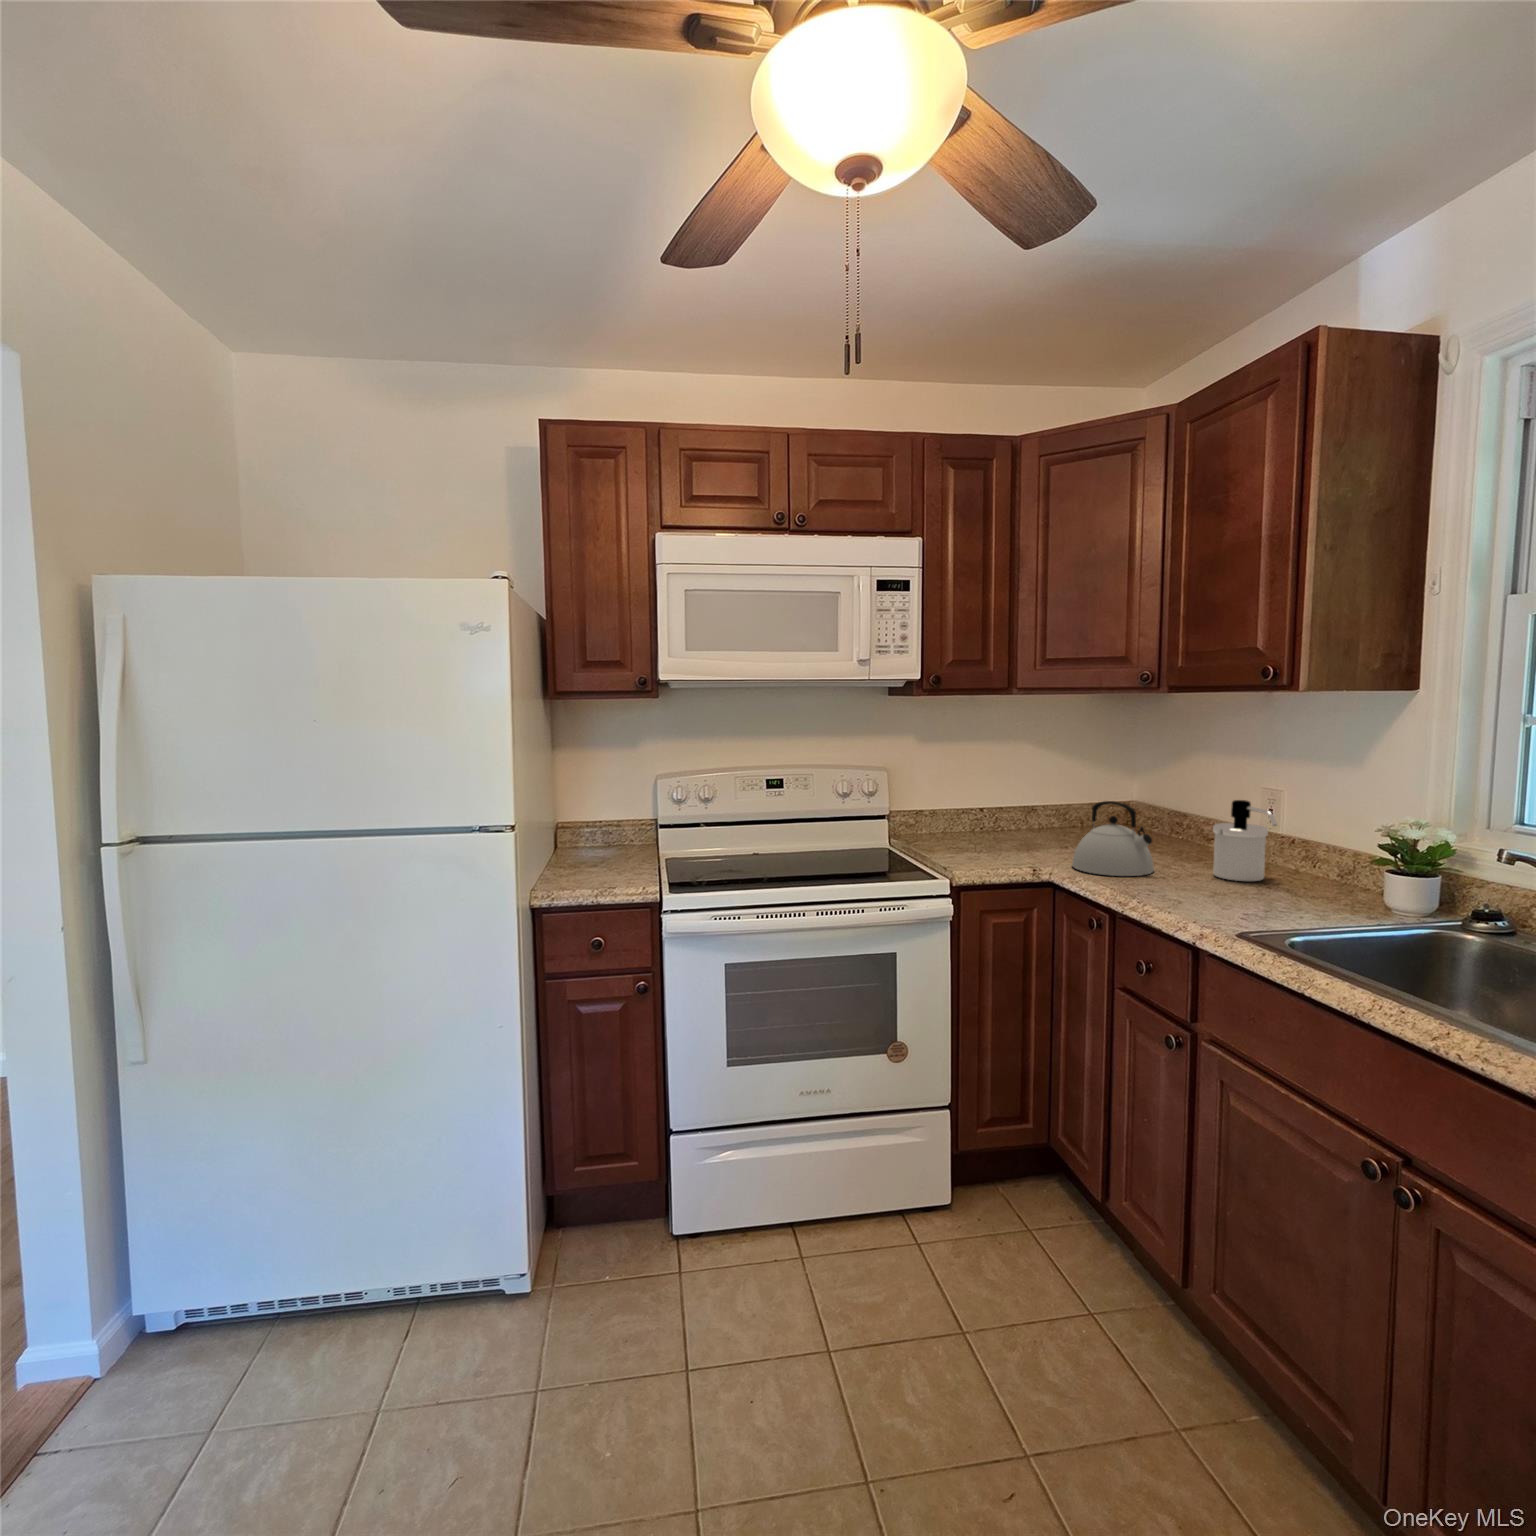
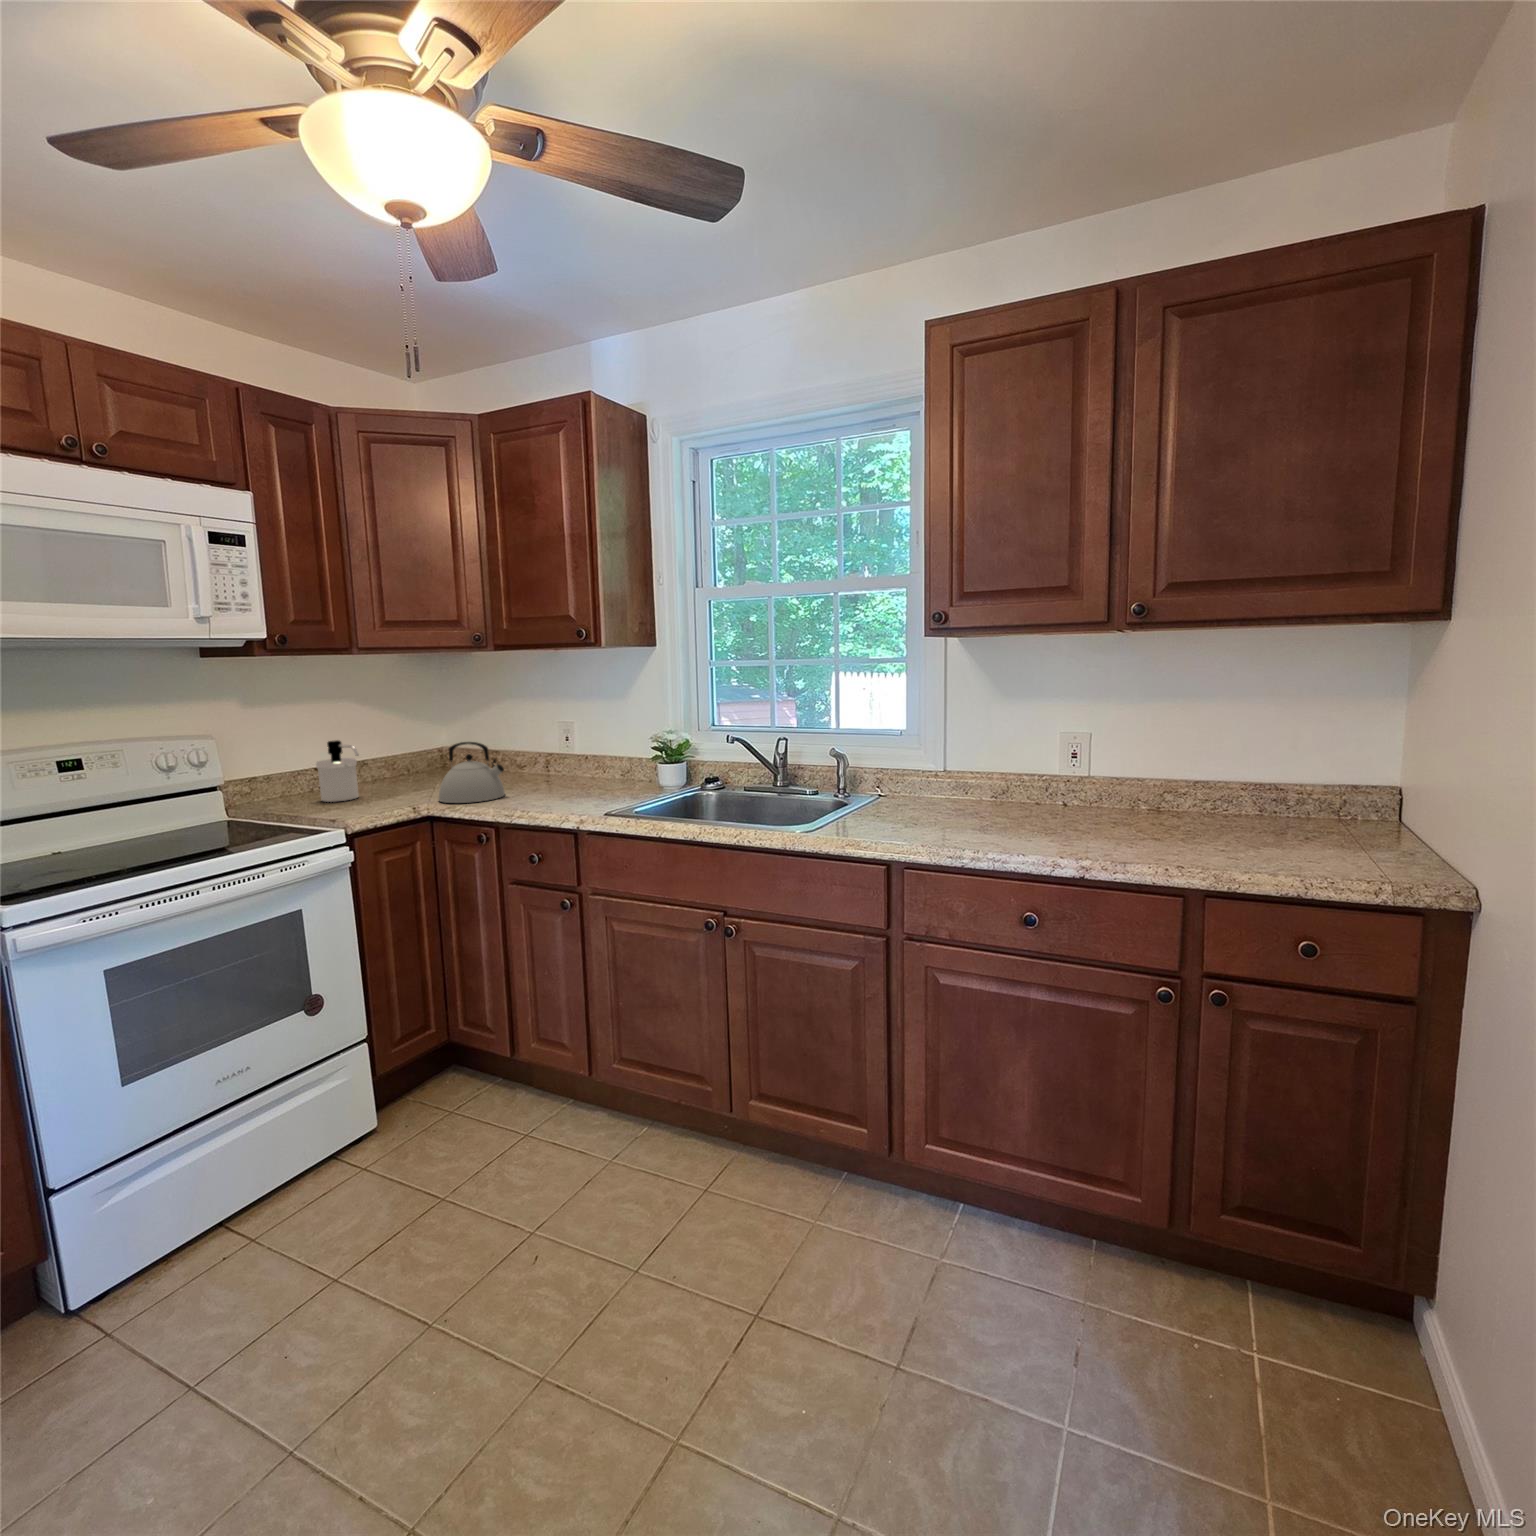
soap dispenser: present [1213,800,1277,881] -> present [316,740,359,802]

